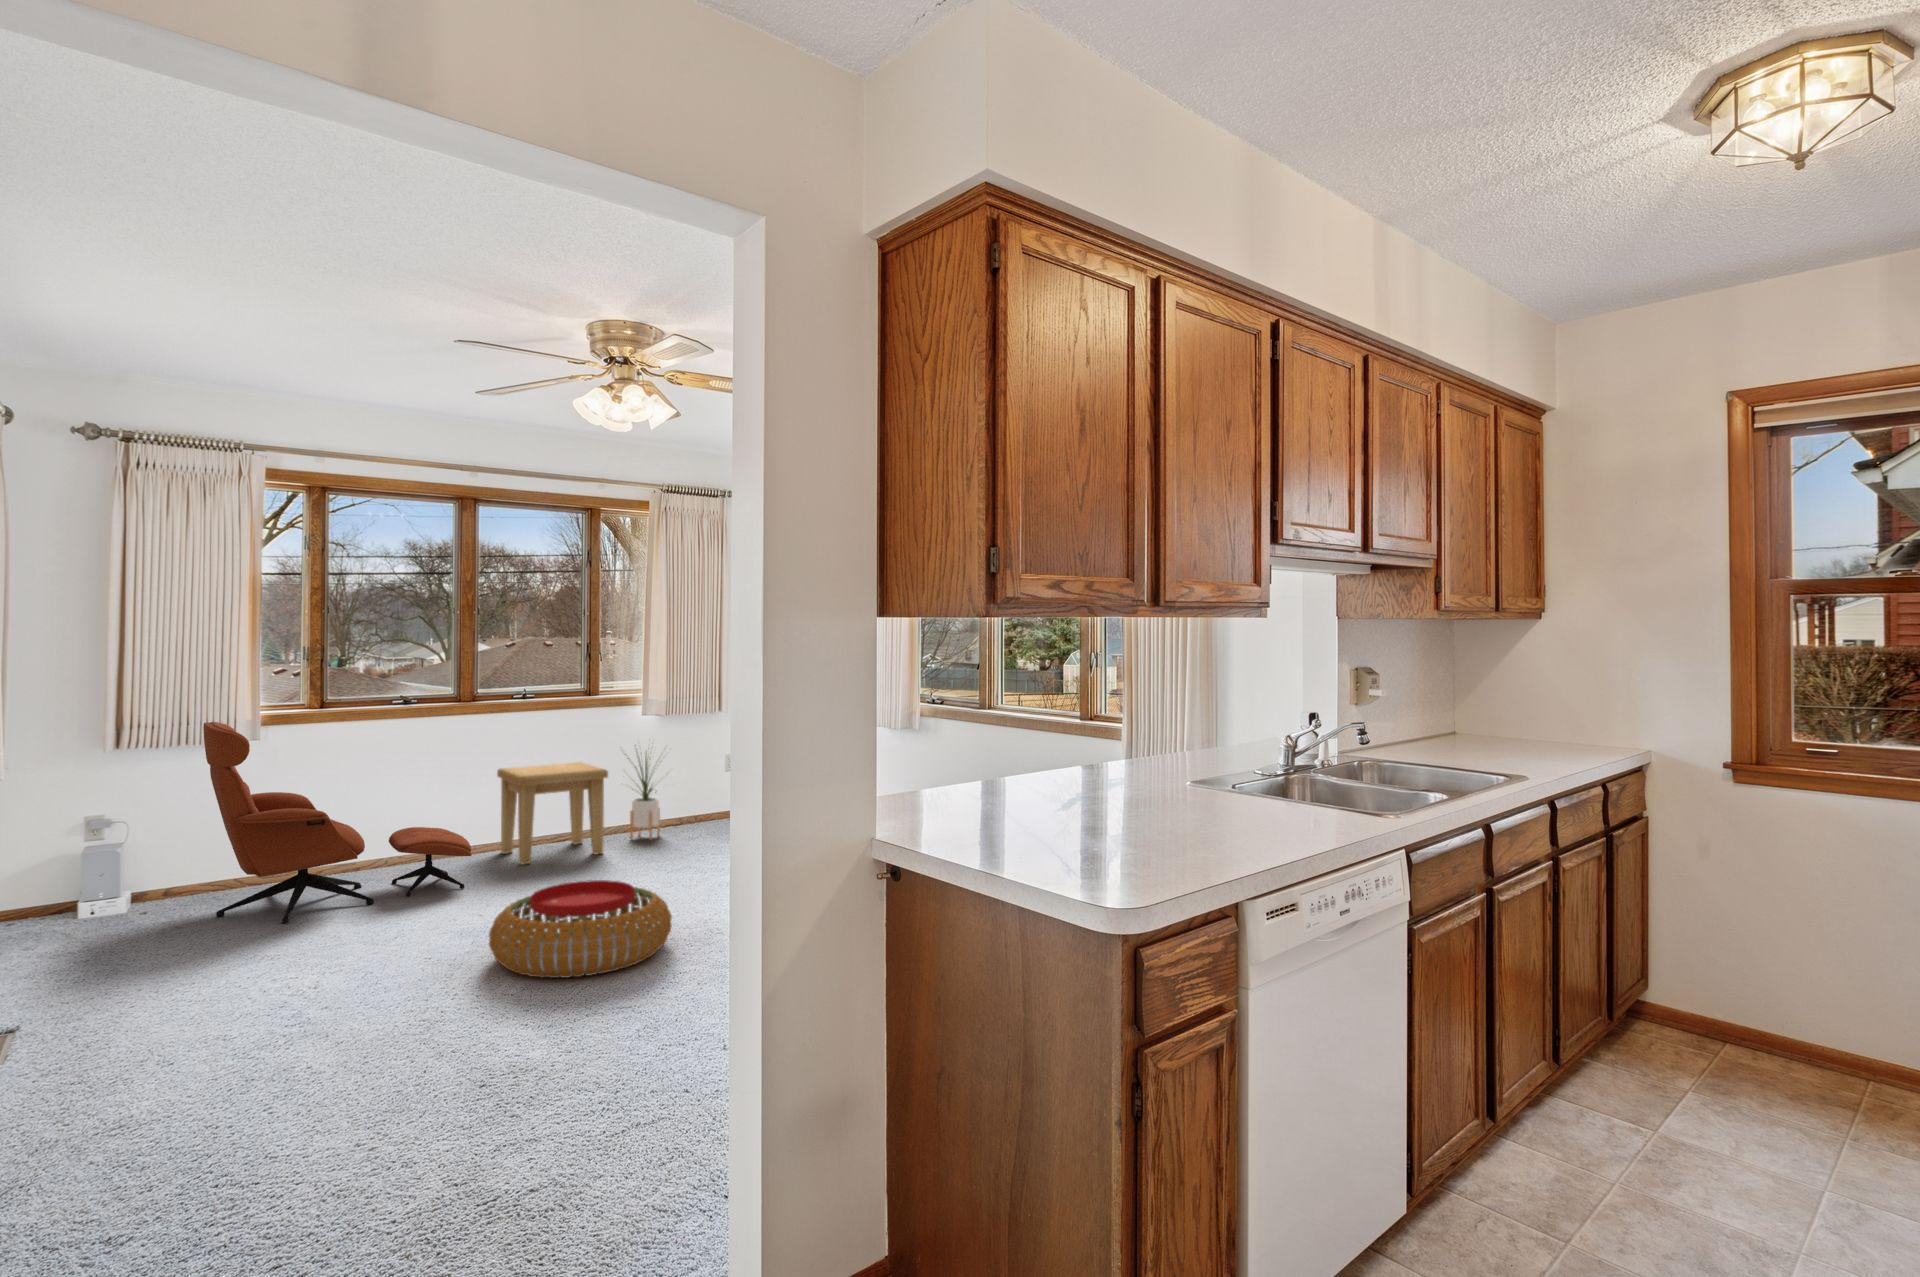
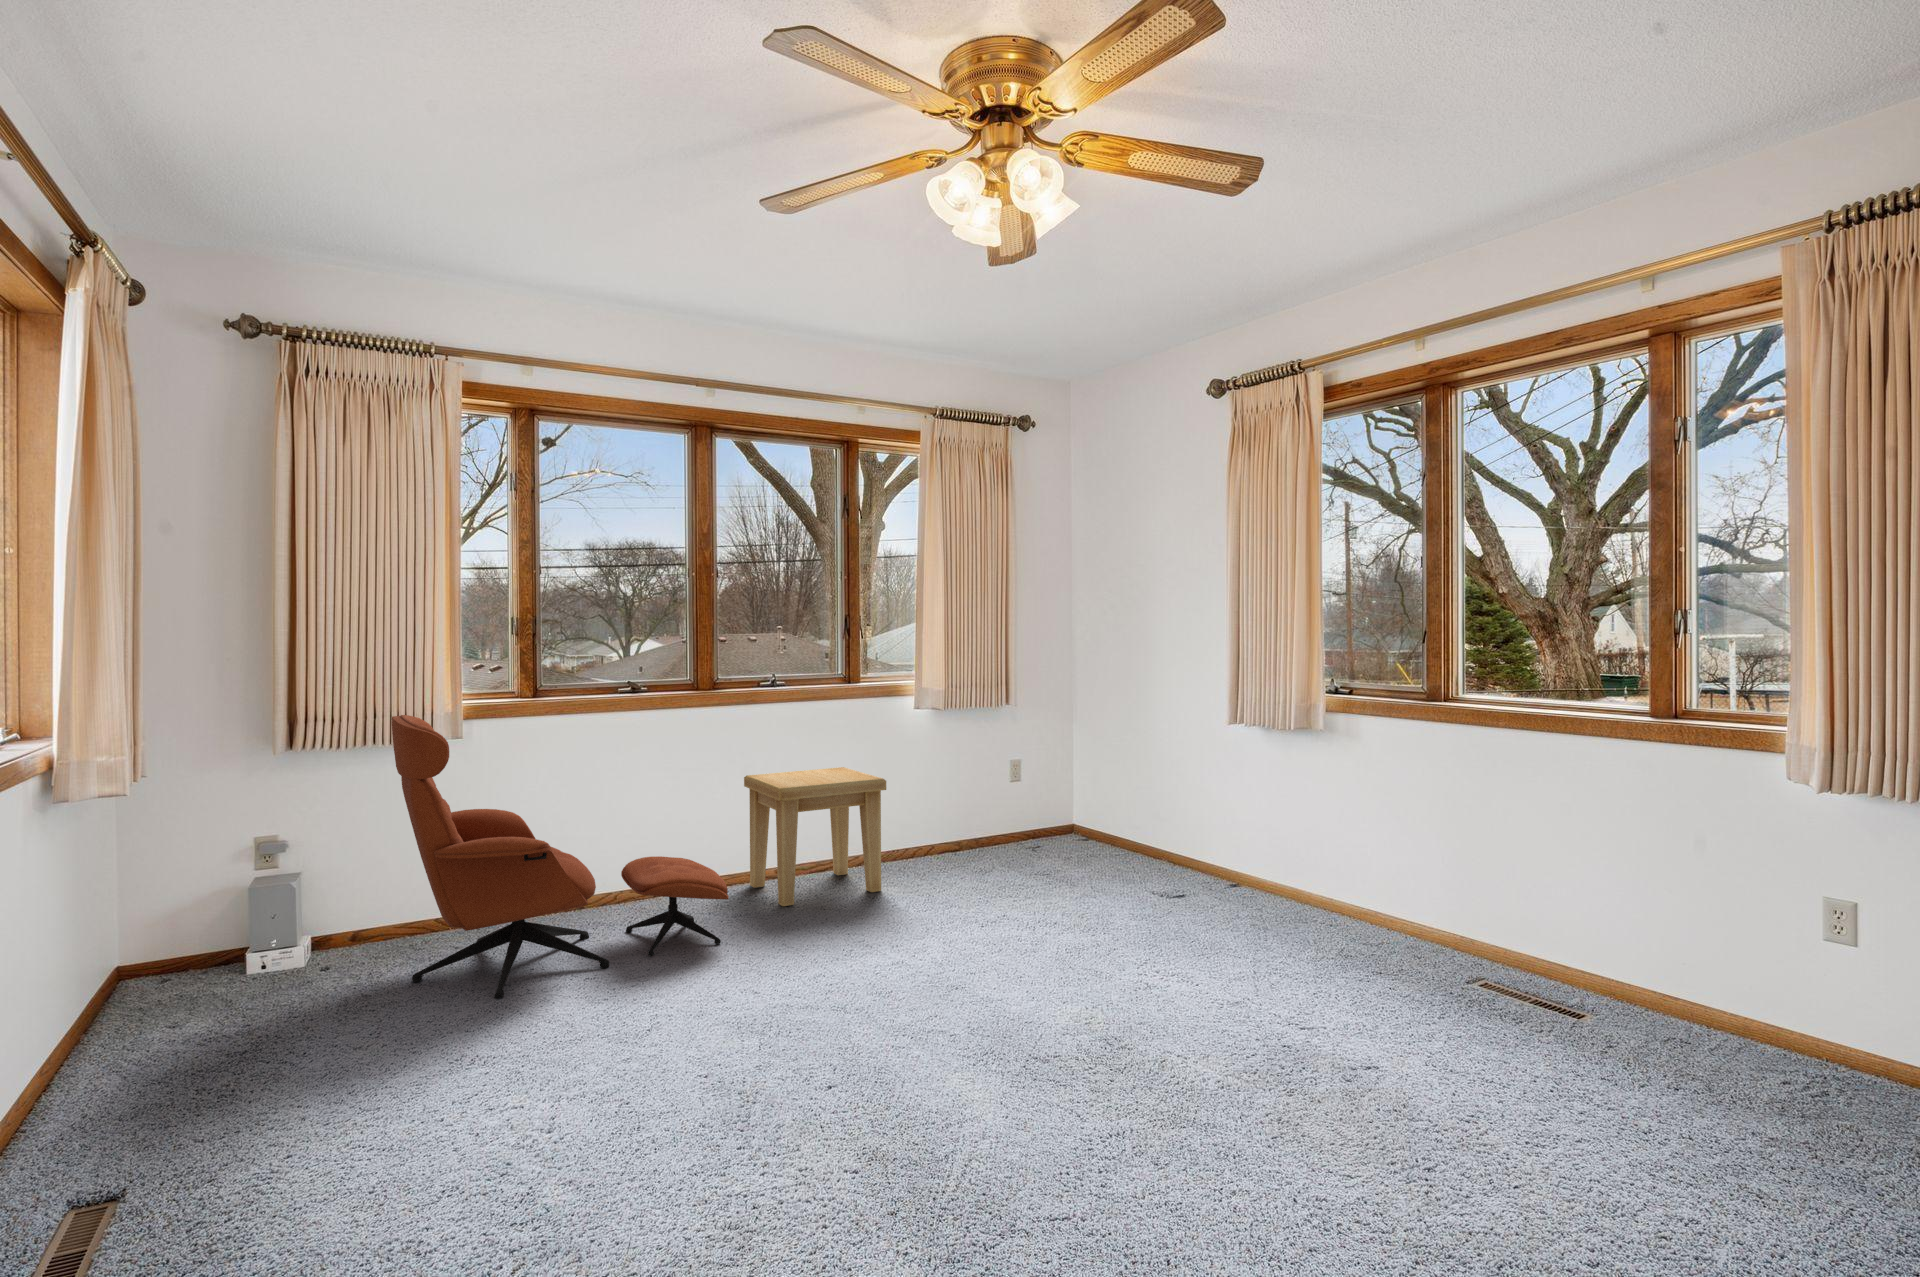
house plant: present [625,752,660,840] -> none [889,733,961,872]
pouf: present [489,880,672,978] -> none [797,962,1067,1141]

